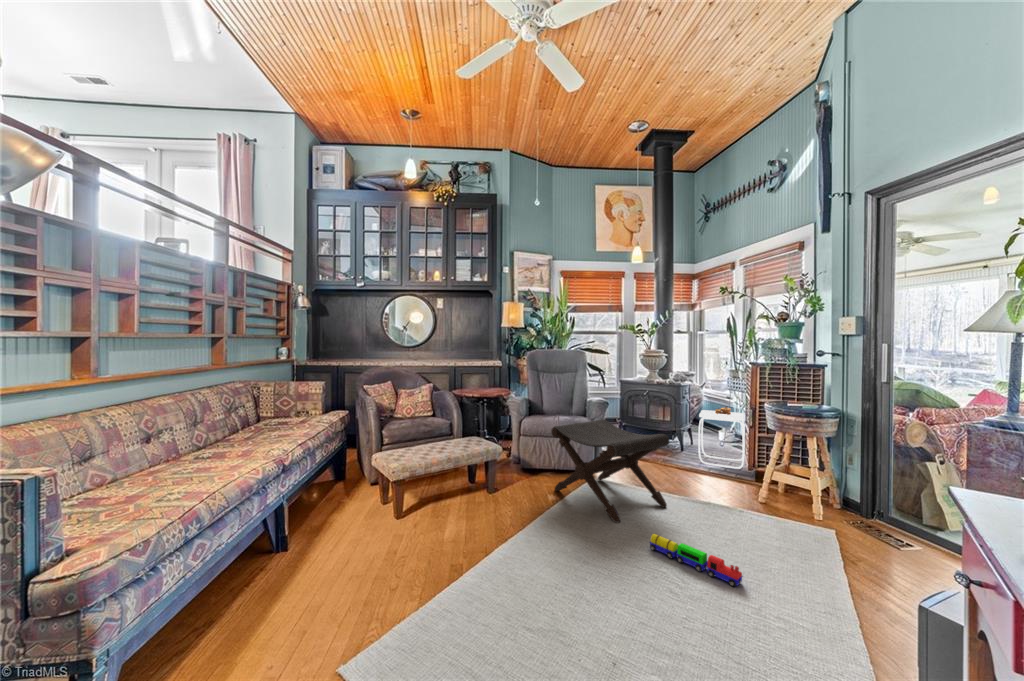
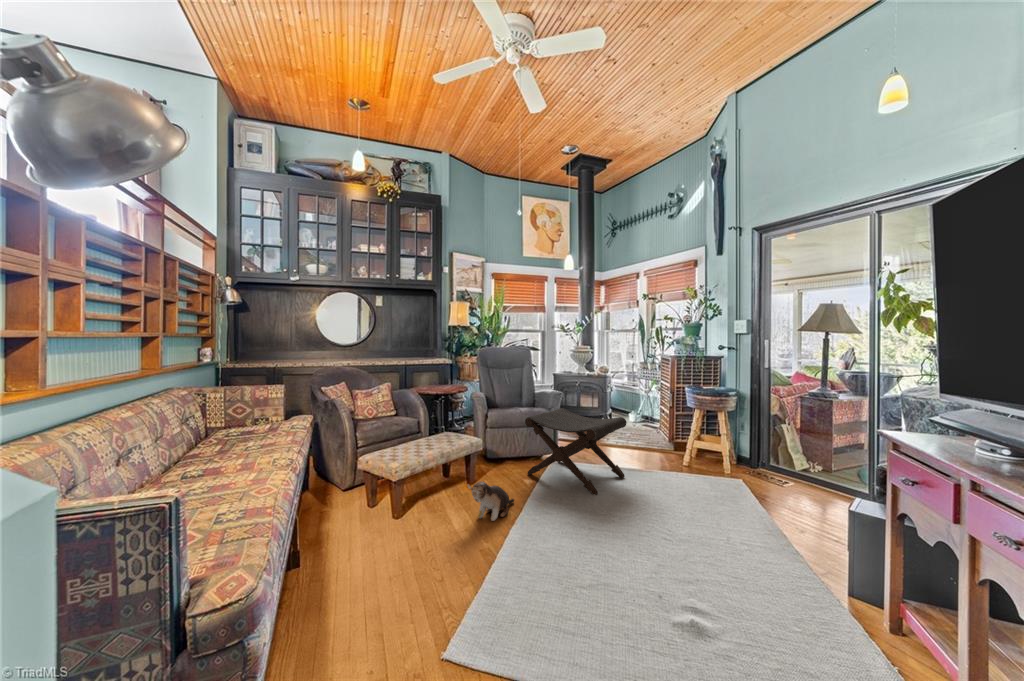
side table: present [698,407,745,469] -> none [624,392,660,442]
plush toy: none [454,491,519,535] -> present [467,481,514,521]
toy train: present [650,534,743,587] -> none [633,499,711,530]

